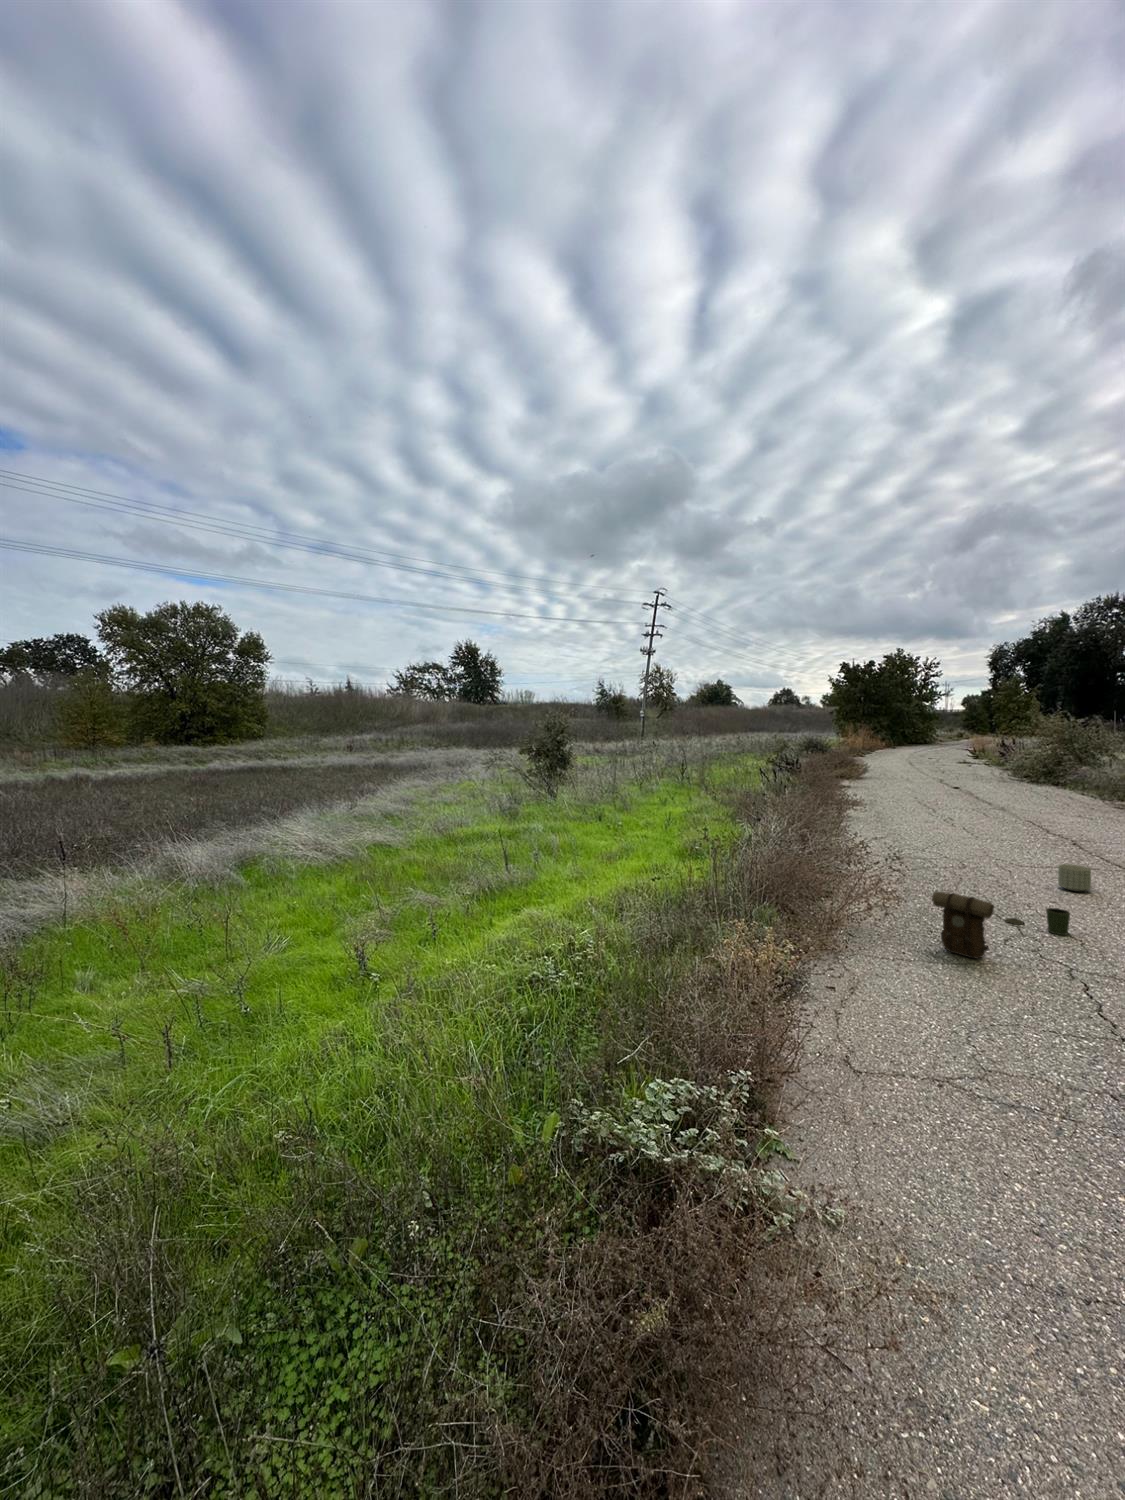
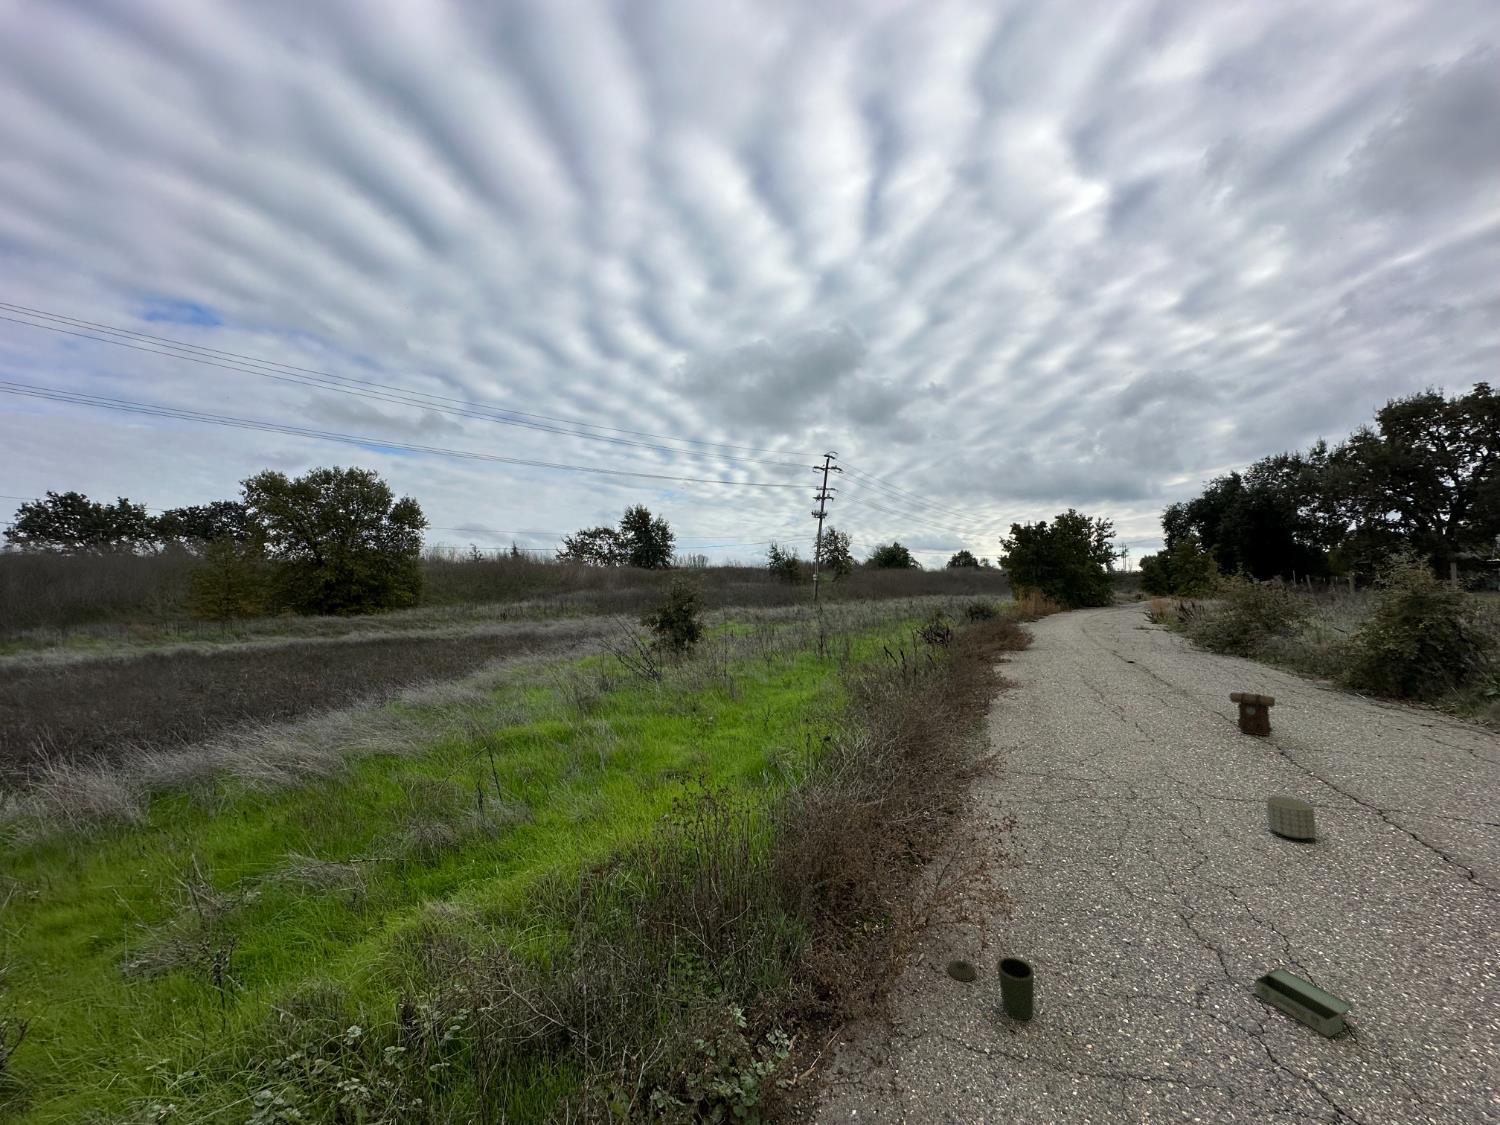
backpack: present [932,892,994,958] -> present [1229,692,1275,736]
trash can: present [1005,908,1070,935] -> present [948,957,1034,1020]
toolbox: none [1038,941,1095,968] -> present [1255,968,1354,1037]

